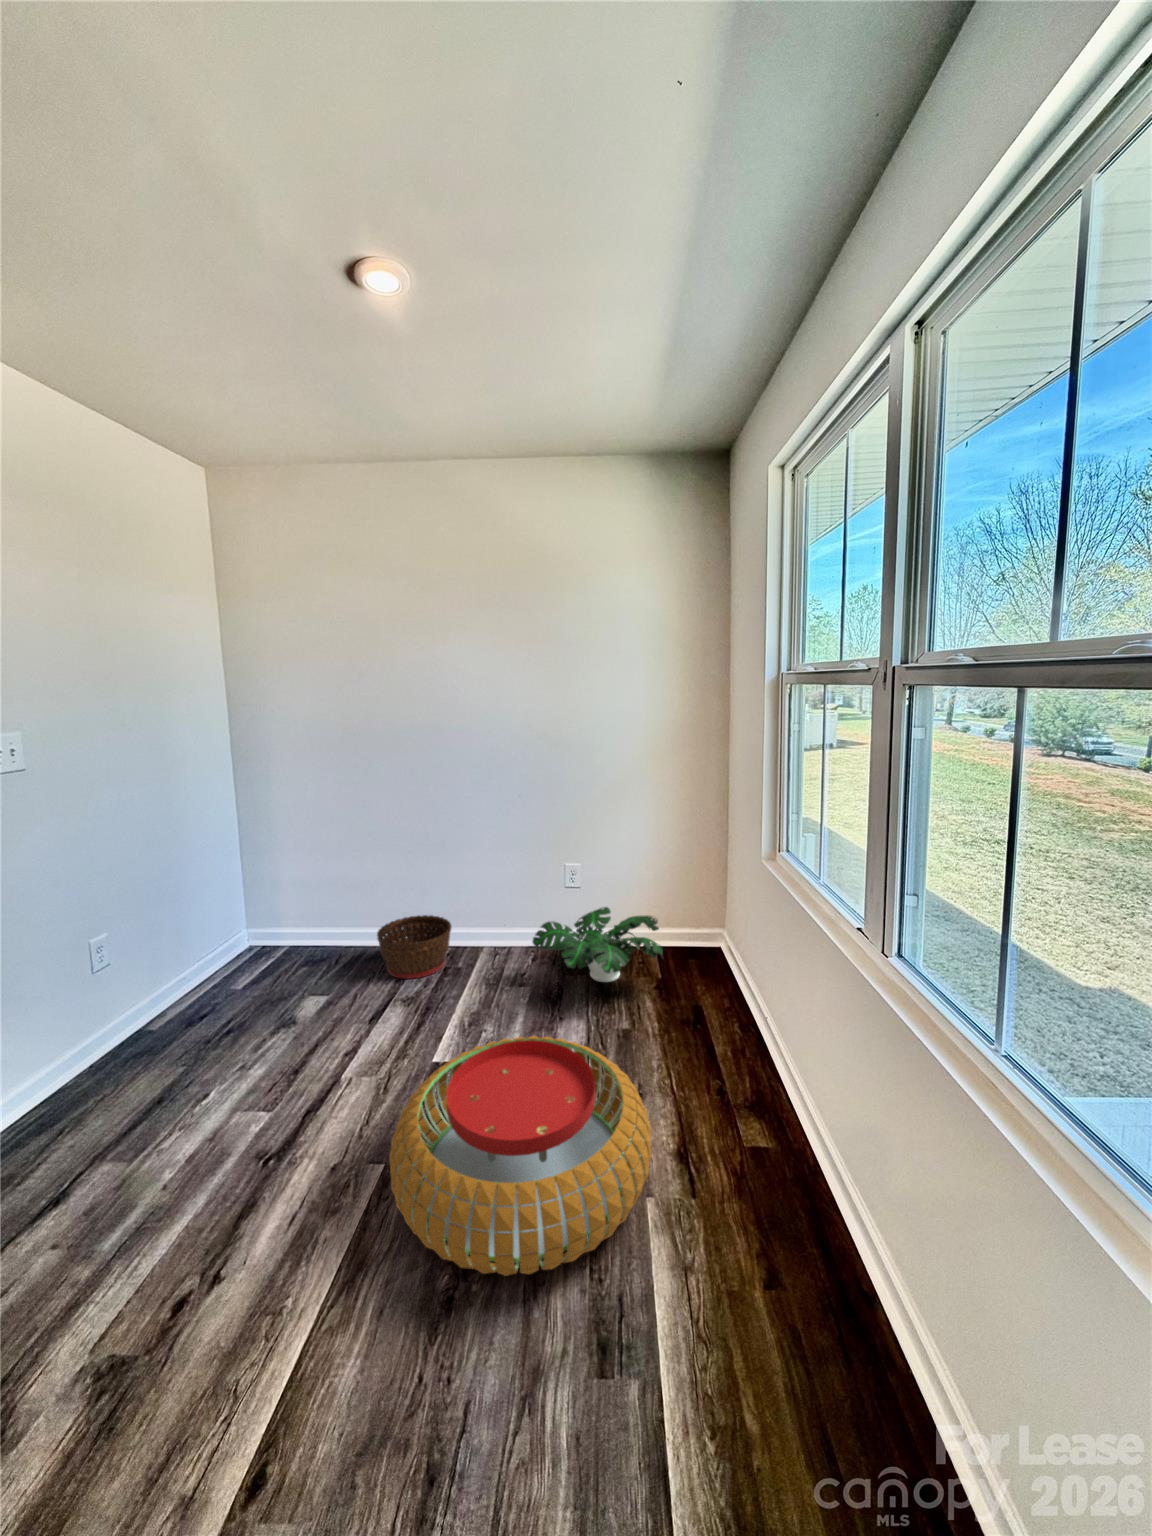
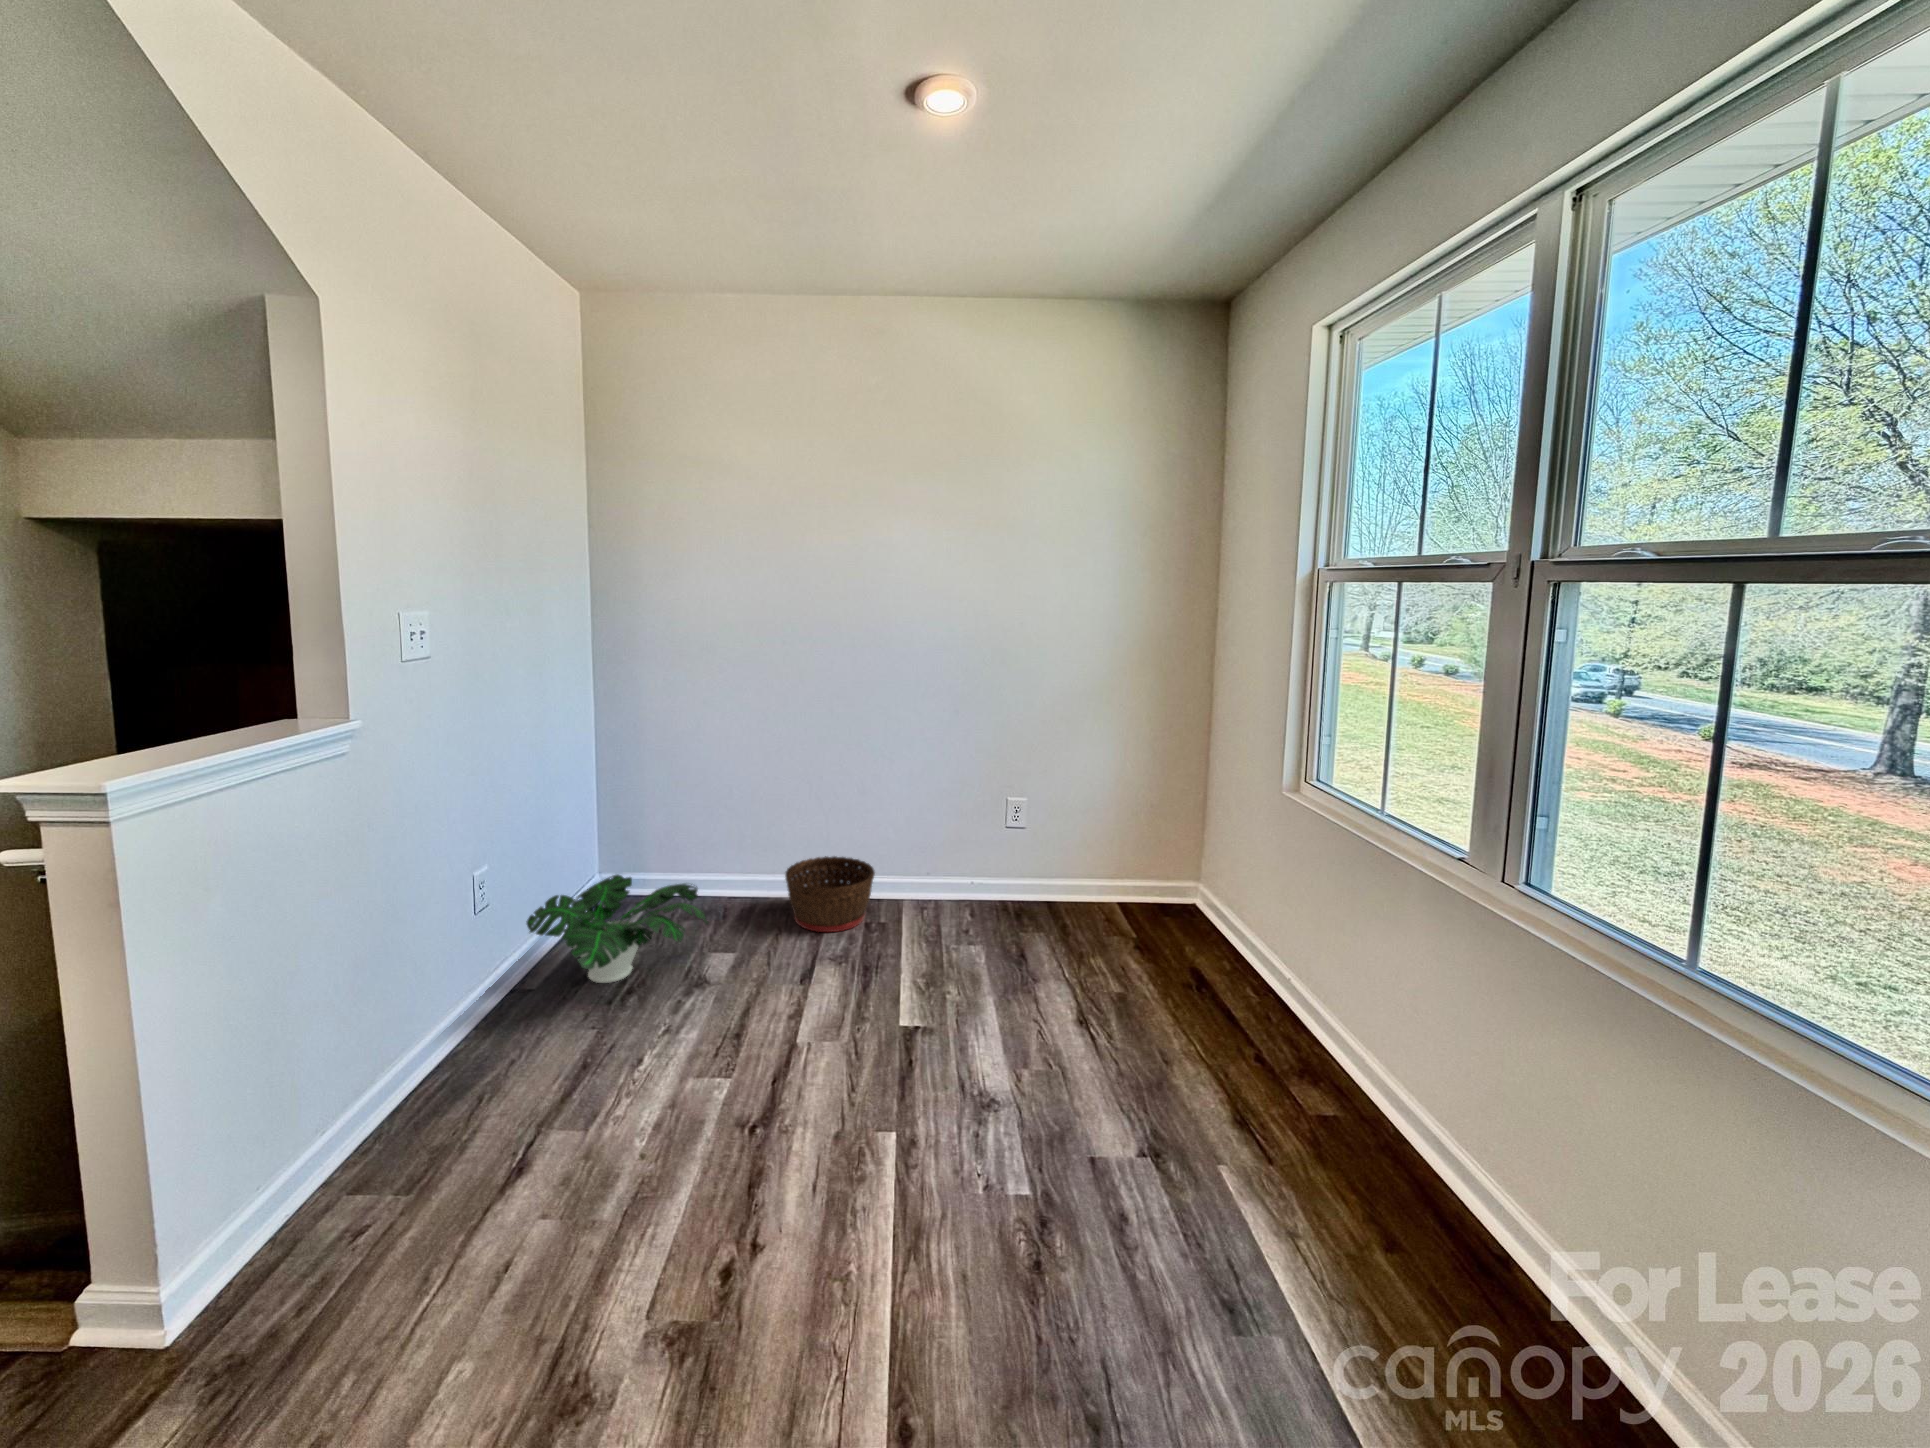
potted plant: present [532,907,663,982] -> present [526,874,709,983]
pouf: present [389,1036,651,1276] -> none [916,989,1226,1239]

